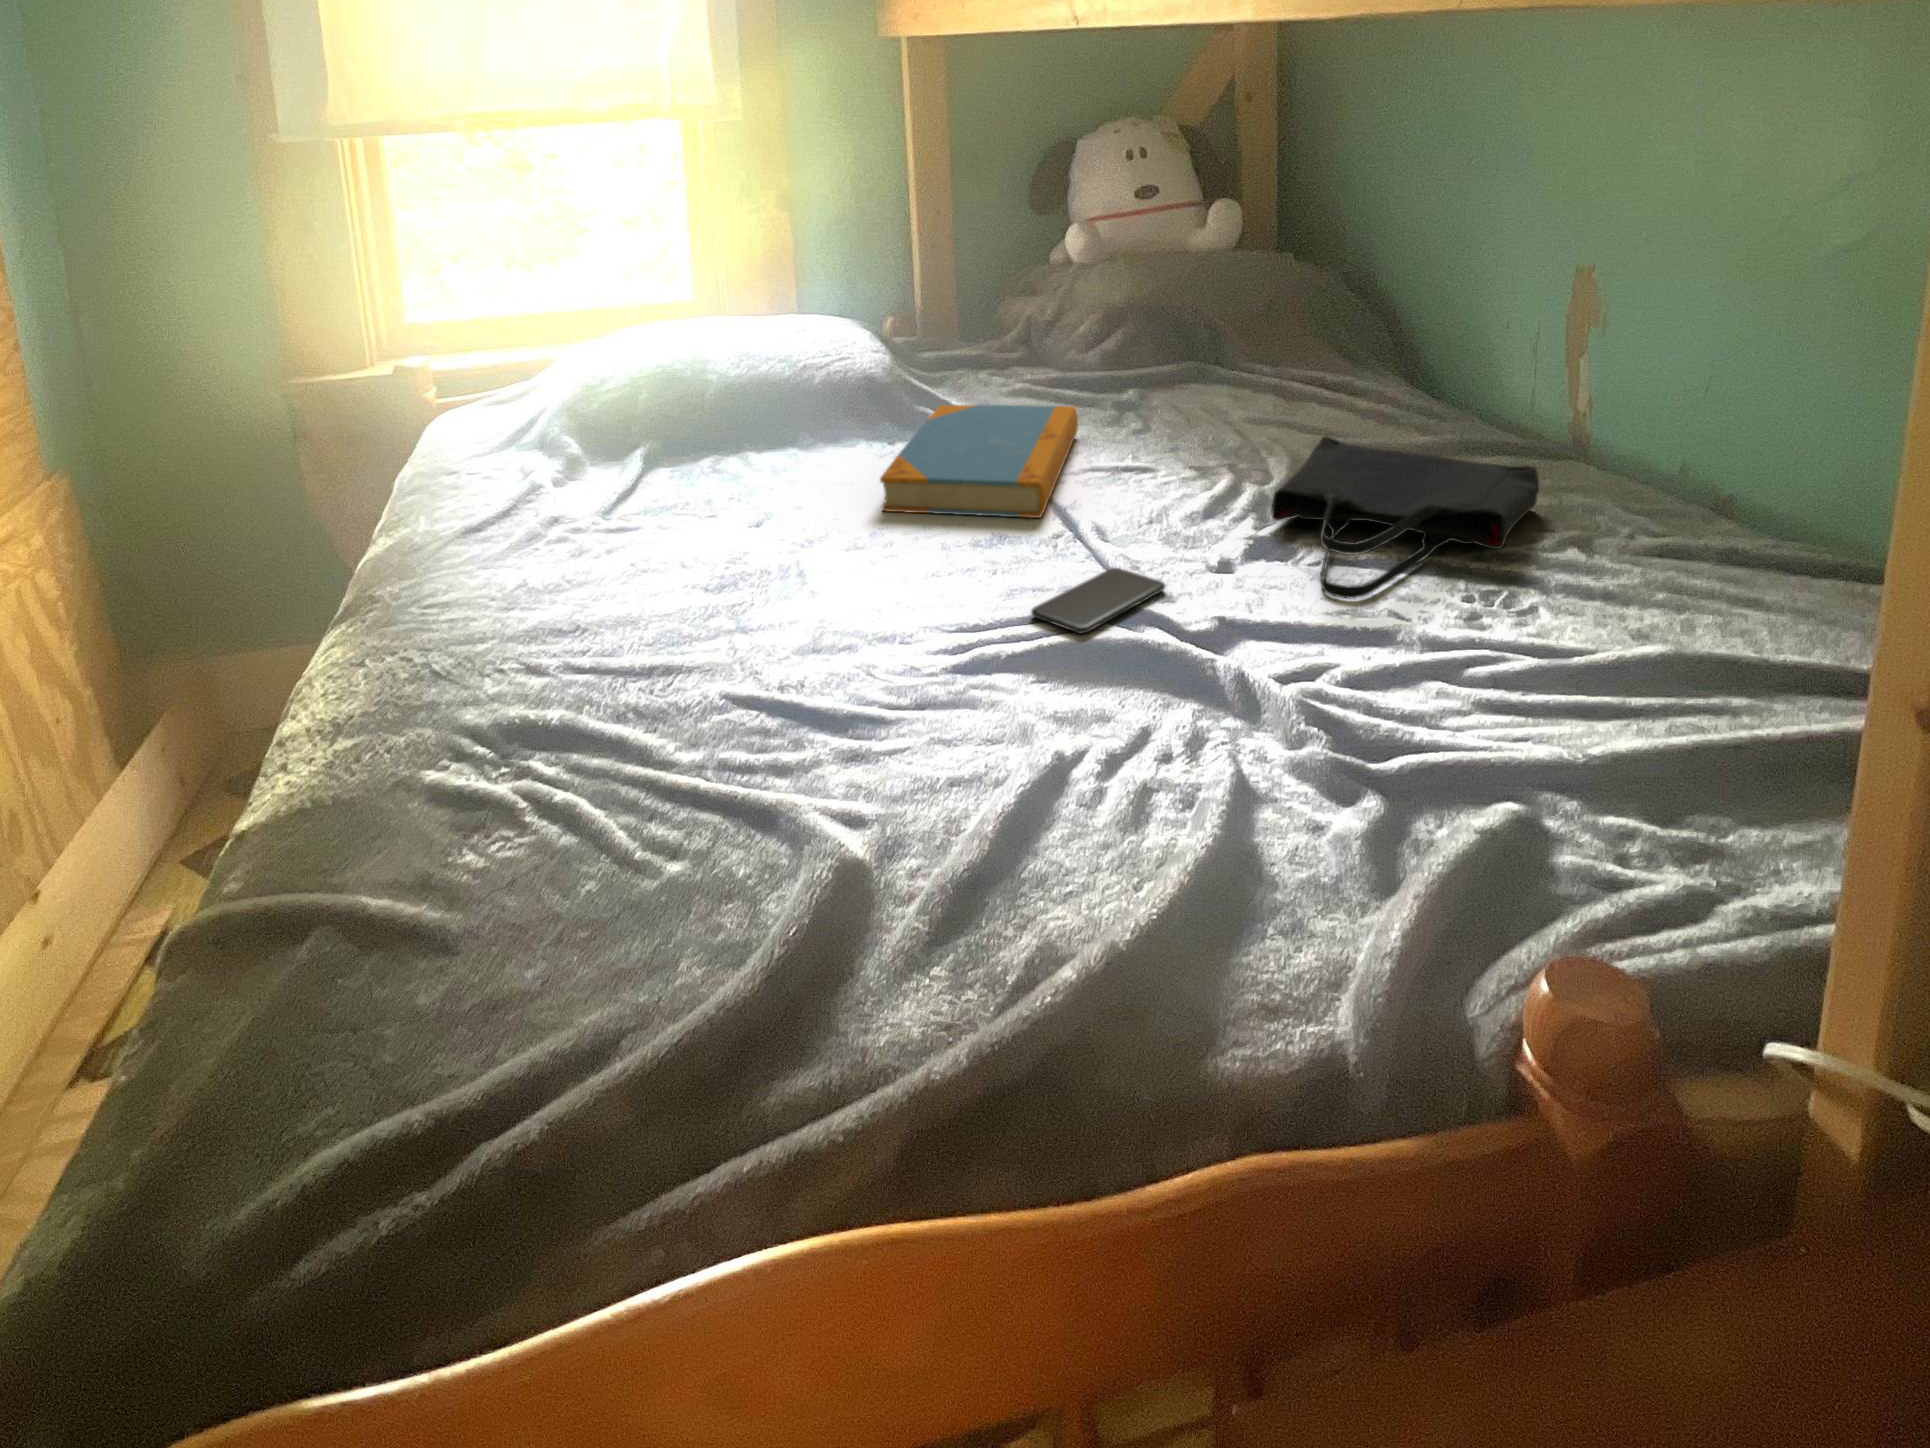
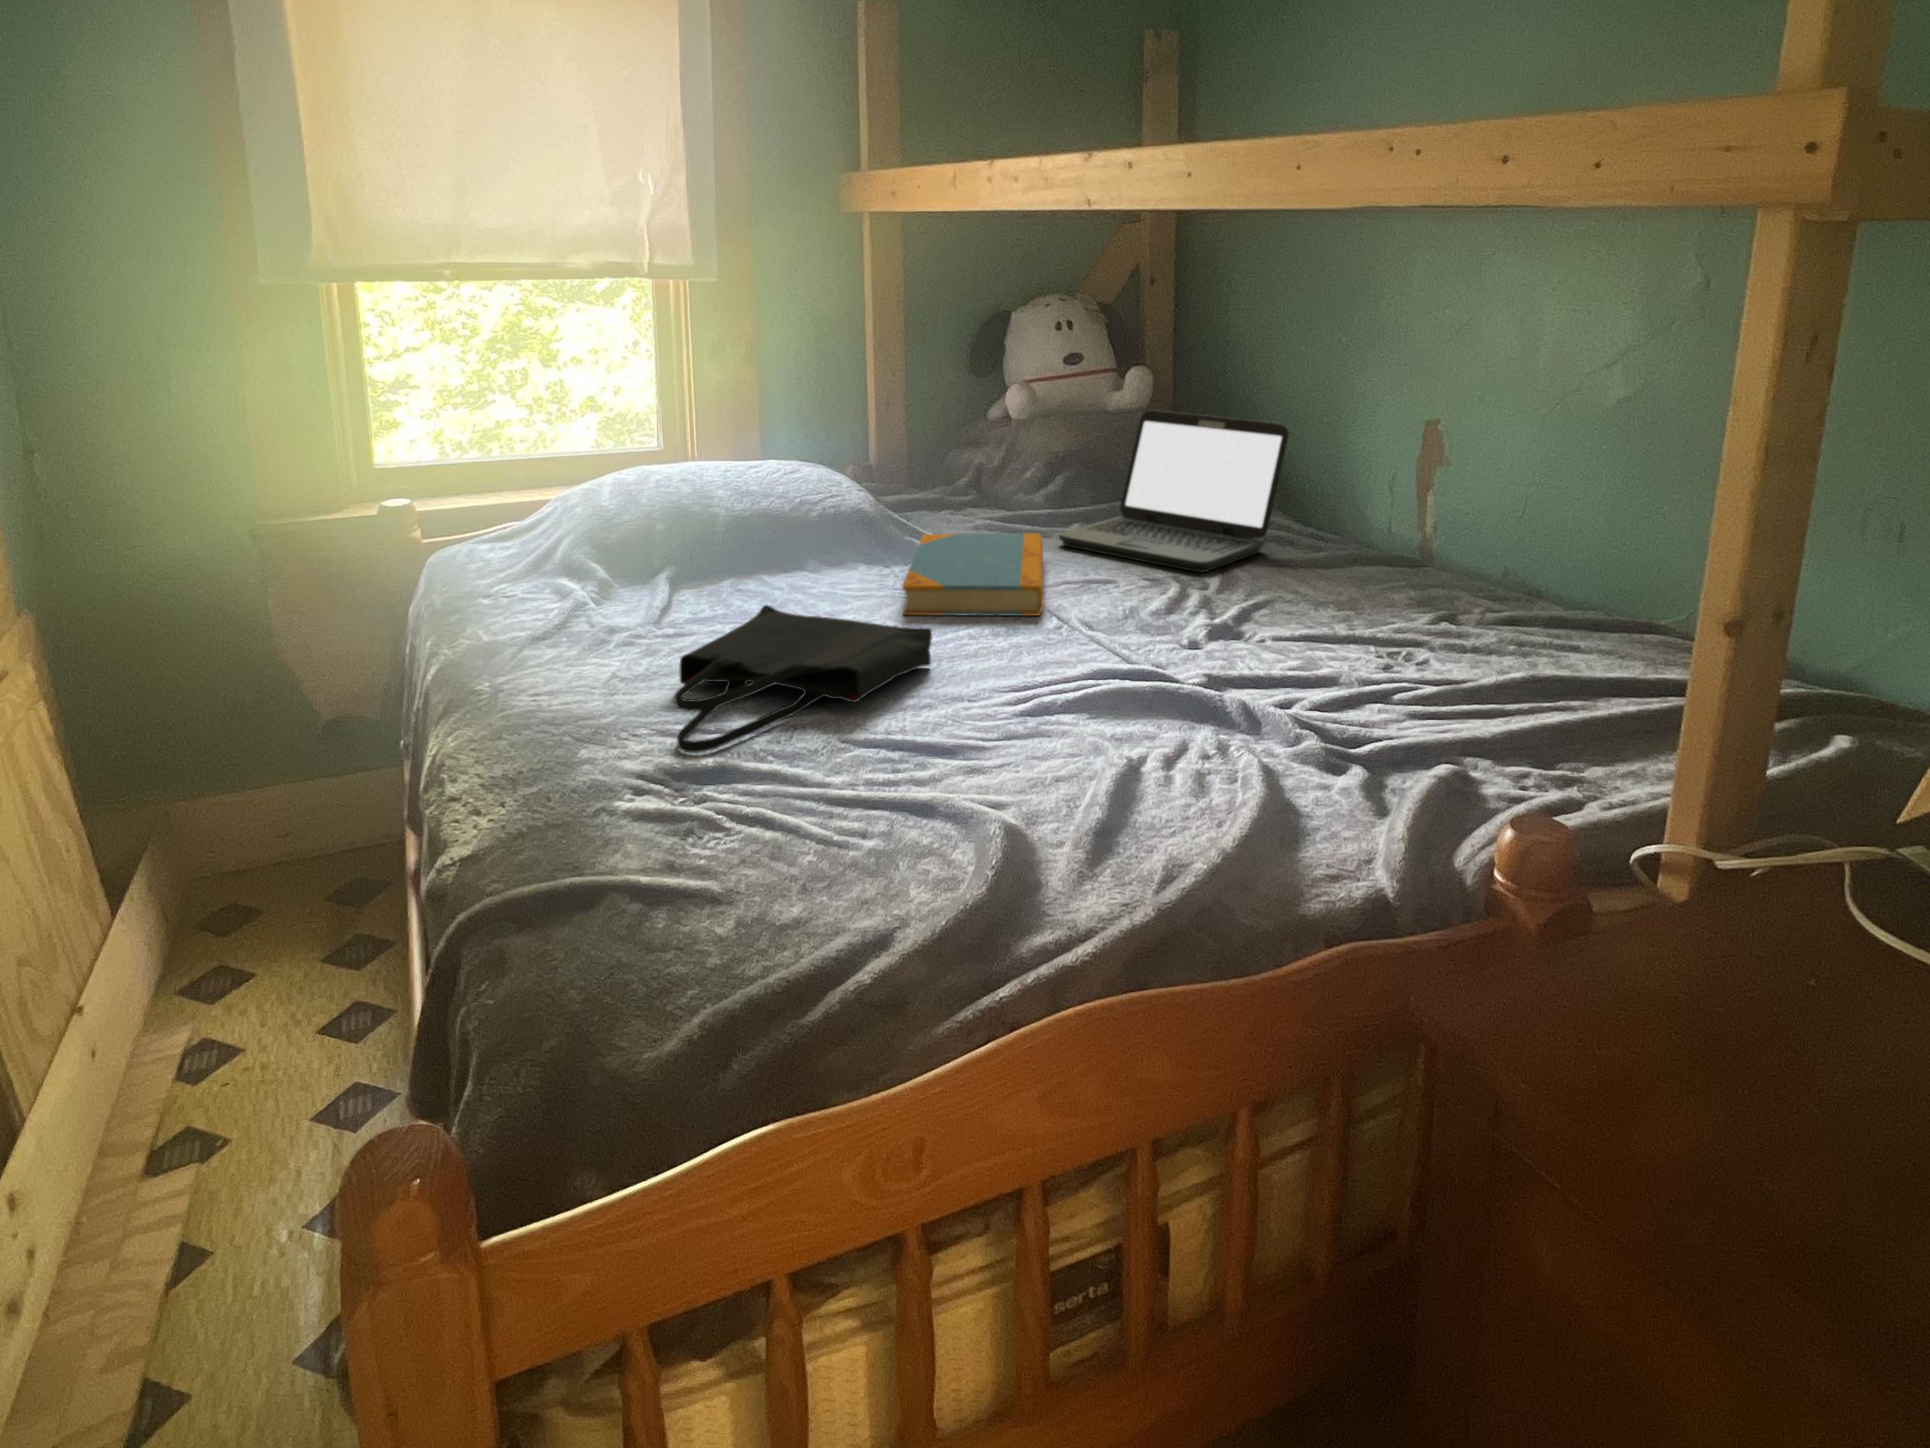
laptop: none [1106,255,1388,460] -> present [1059,410,1289,573]
tote bag: present [1272,436,1539,598] -> present [674,605,932,753]
smartphone: present [1031,568,1165,633] -> none [1064,645,1161,688]

